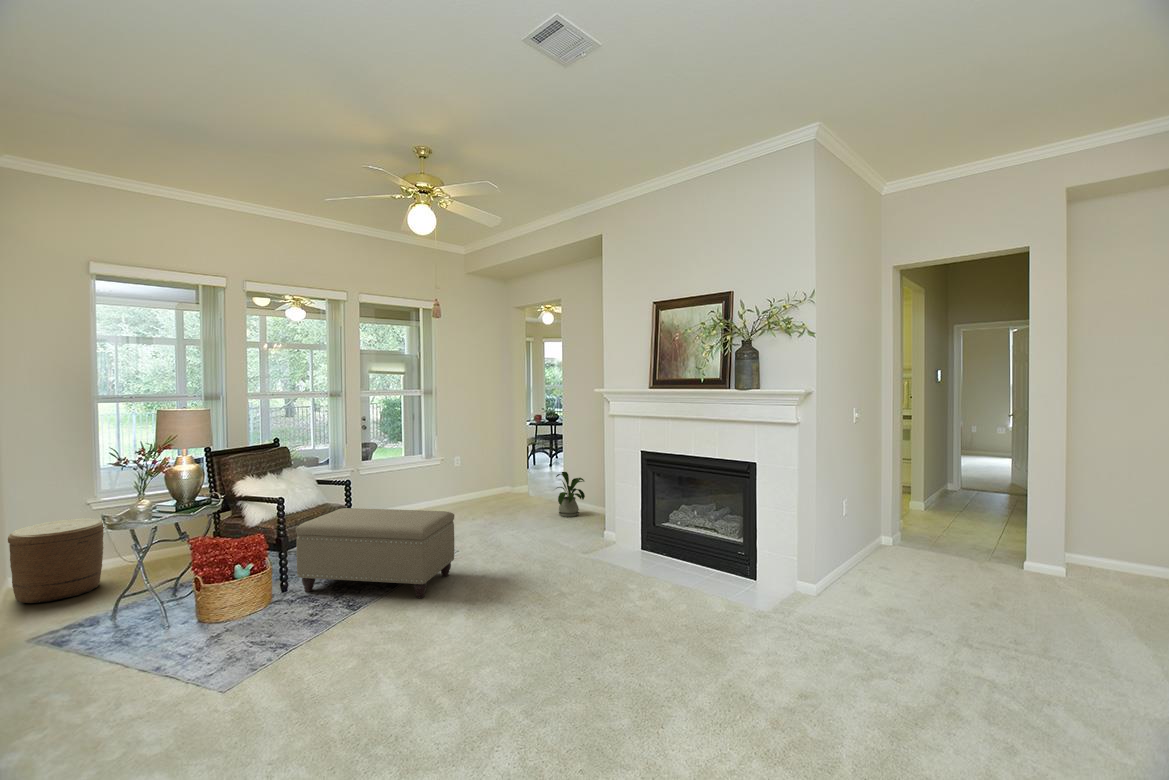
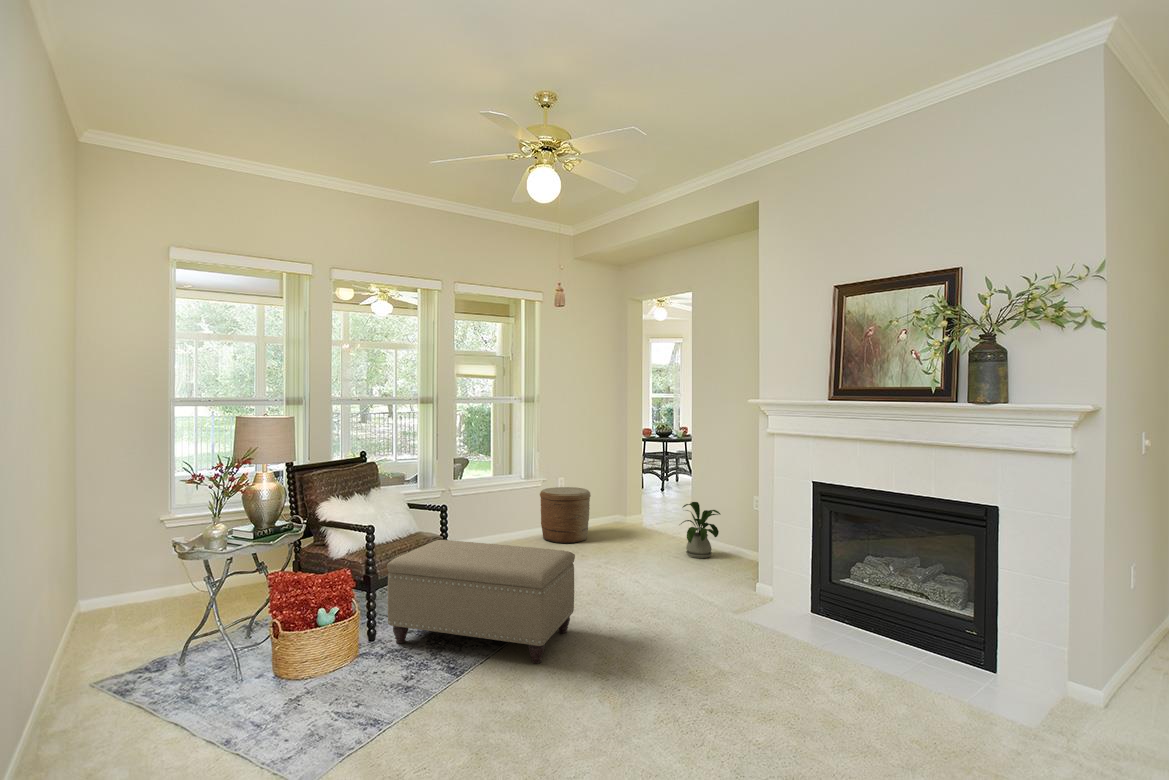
woven basket: present [8,518,104,603] -> present [540,487,591,543]

